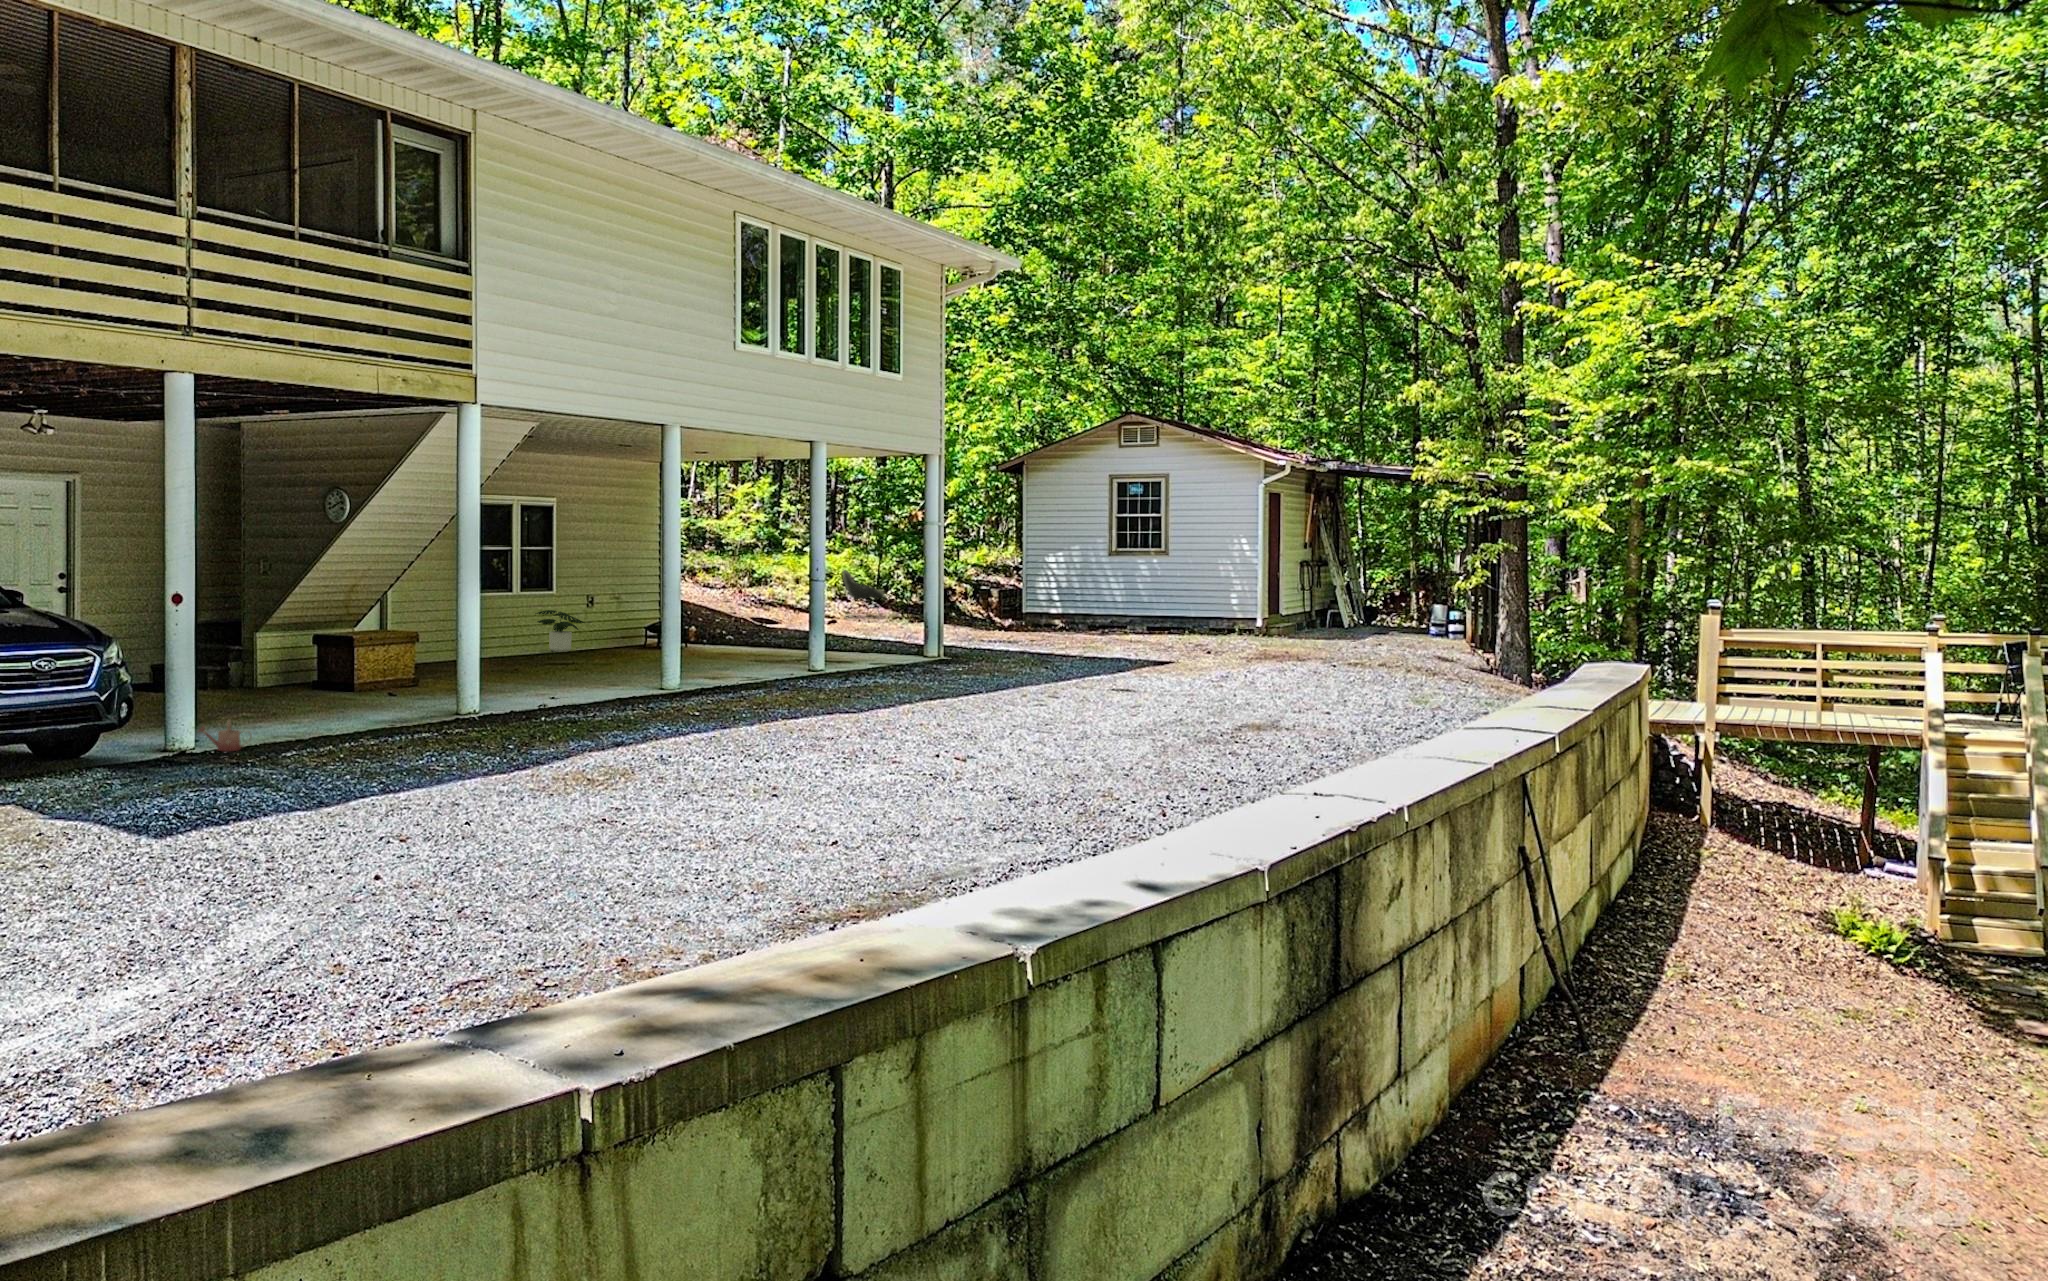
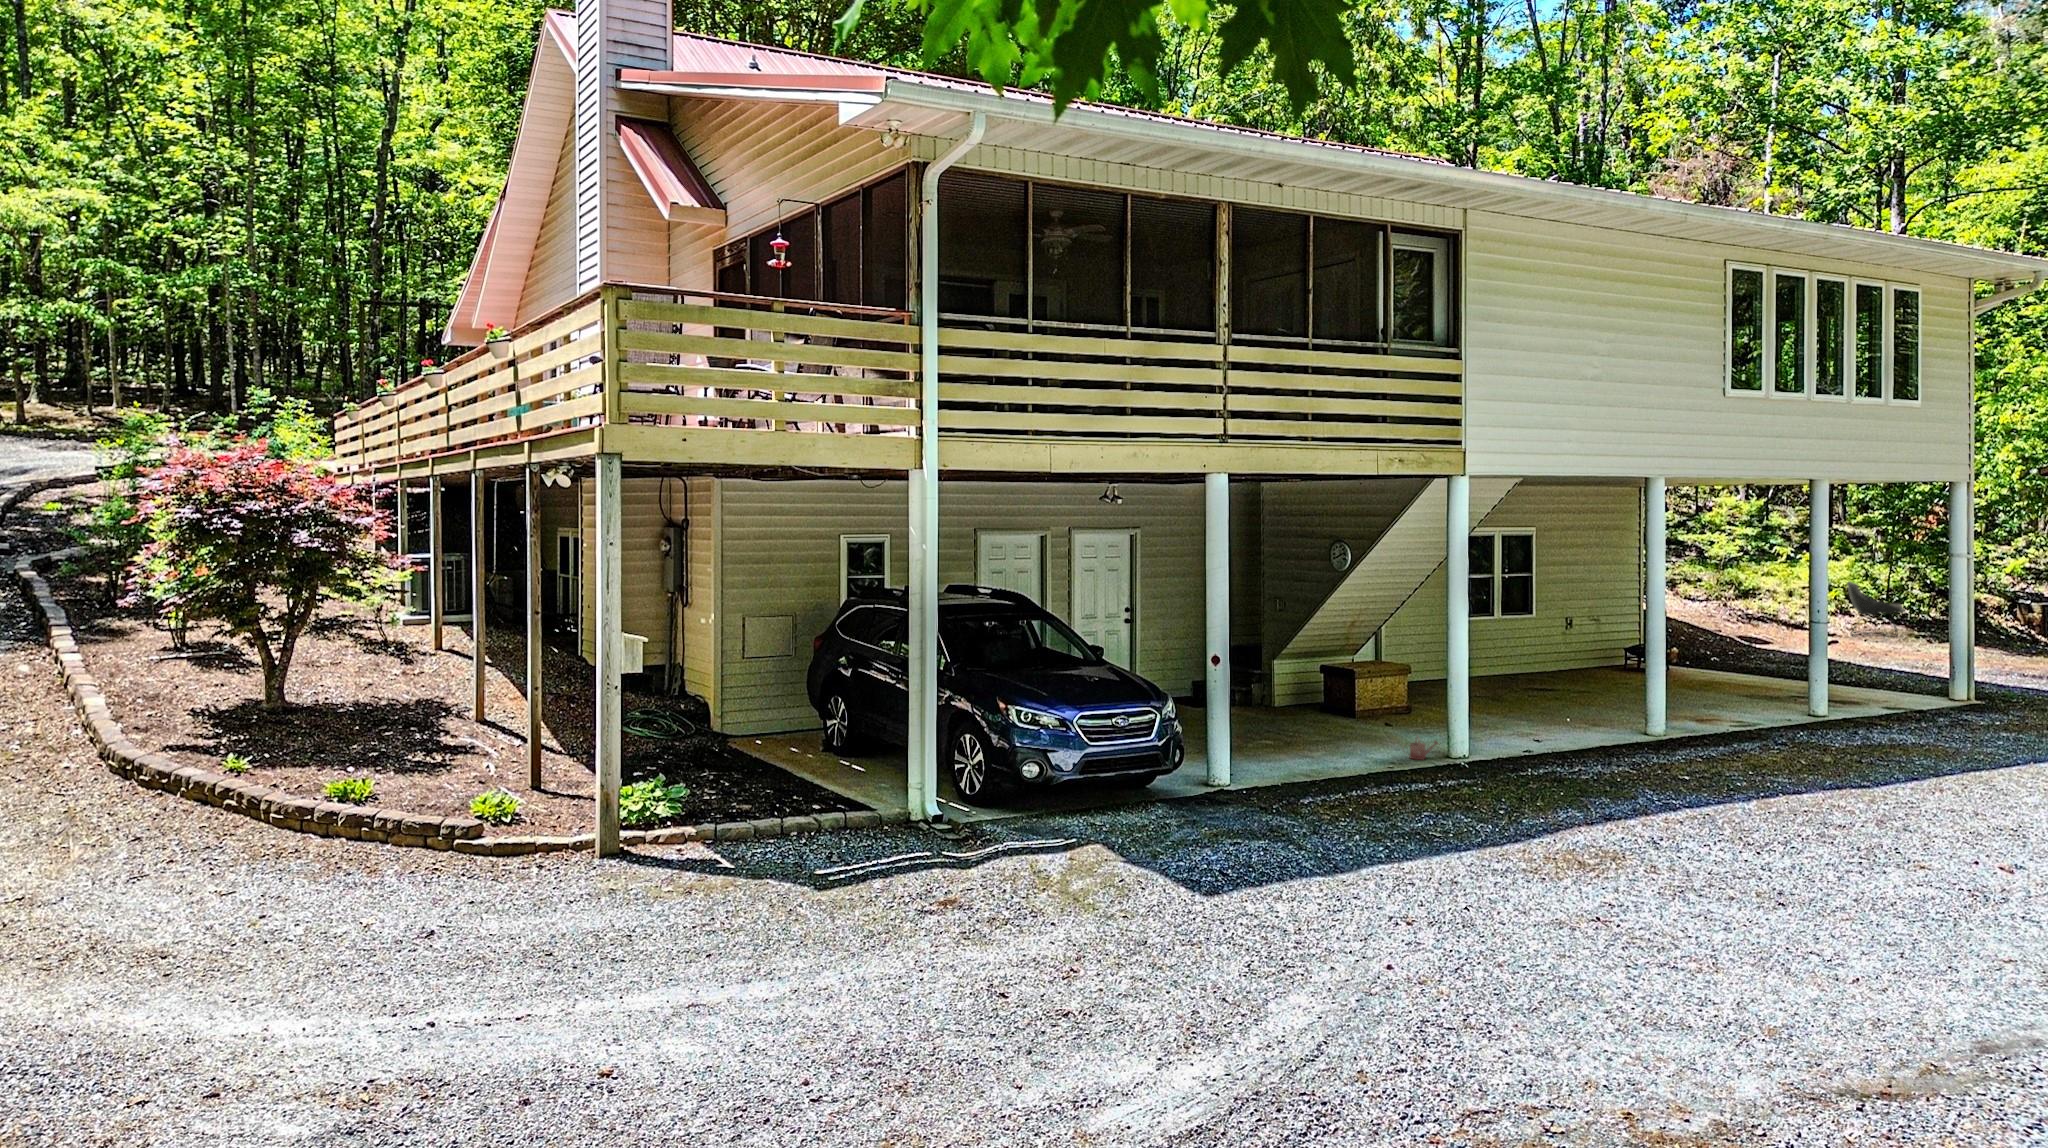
potted plant: present [535,610,585,652] -> none [1504,639,1555,680]
watering can: present [198,720,250,751] -> present [1409,736,1438,760]

